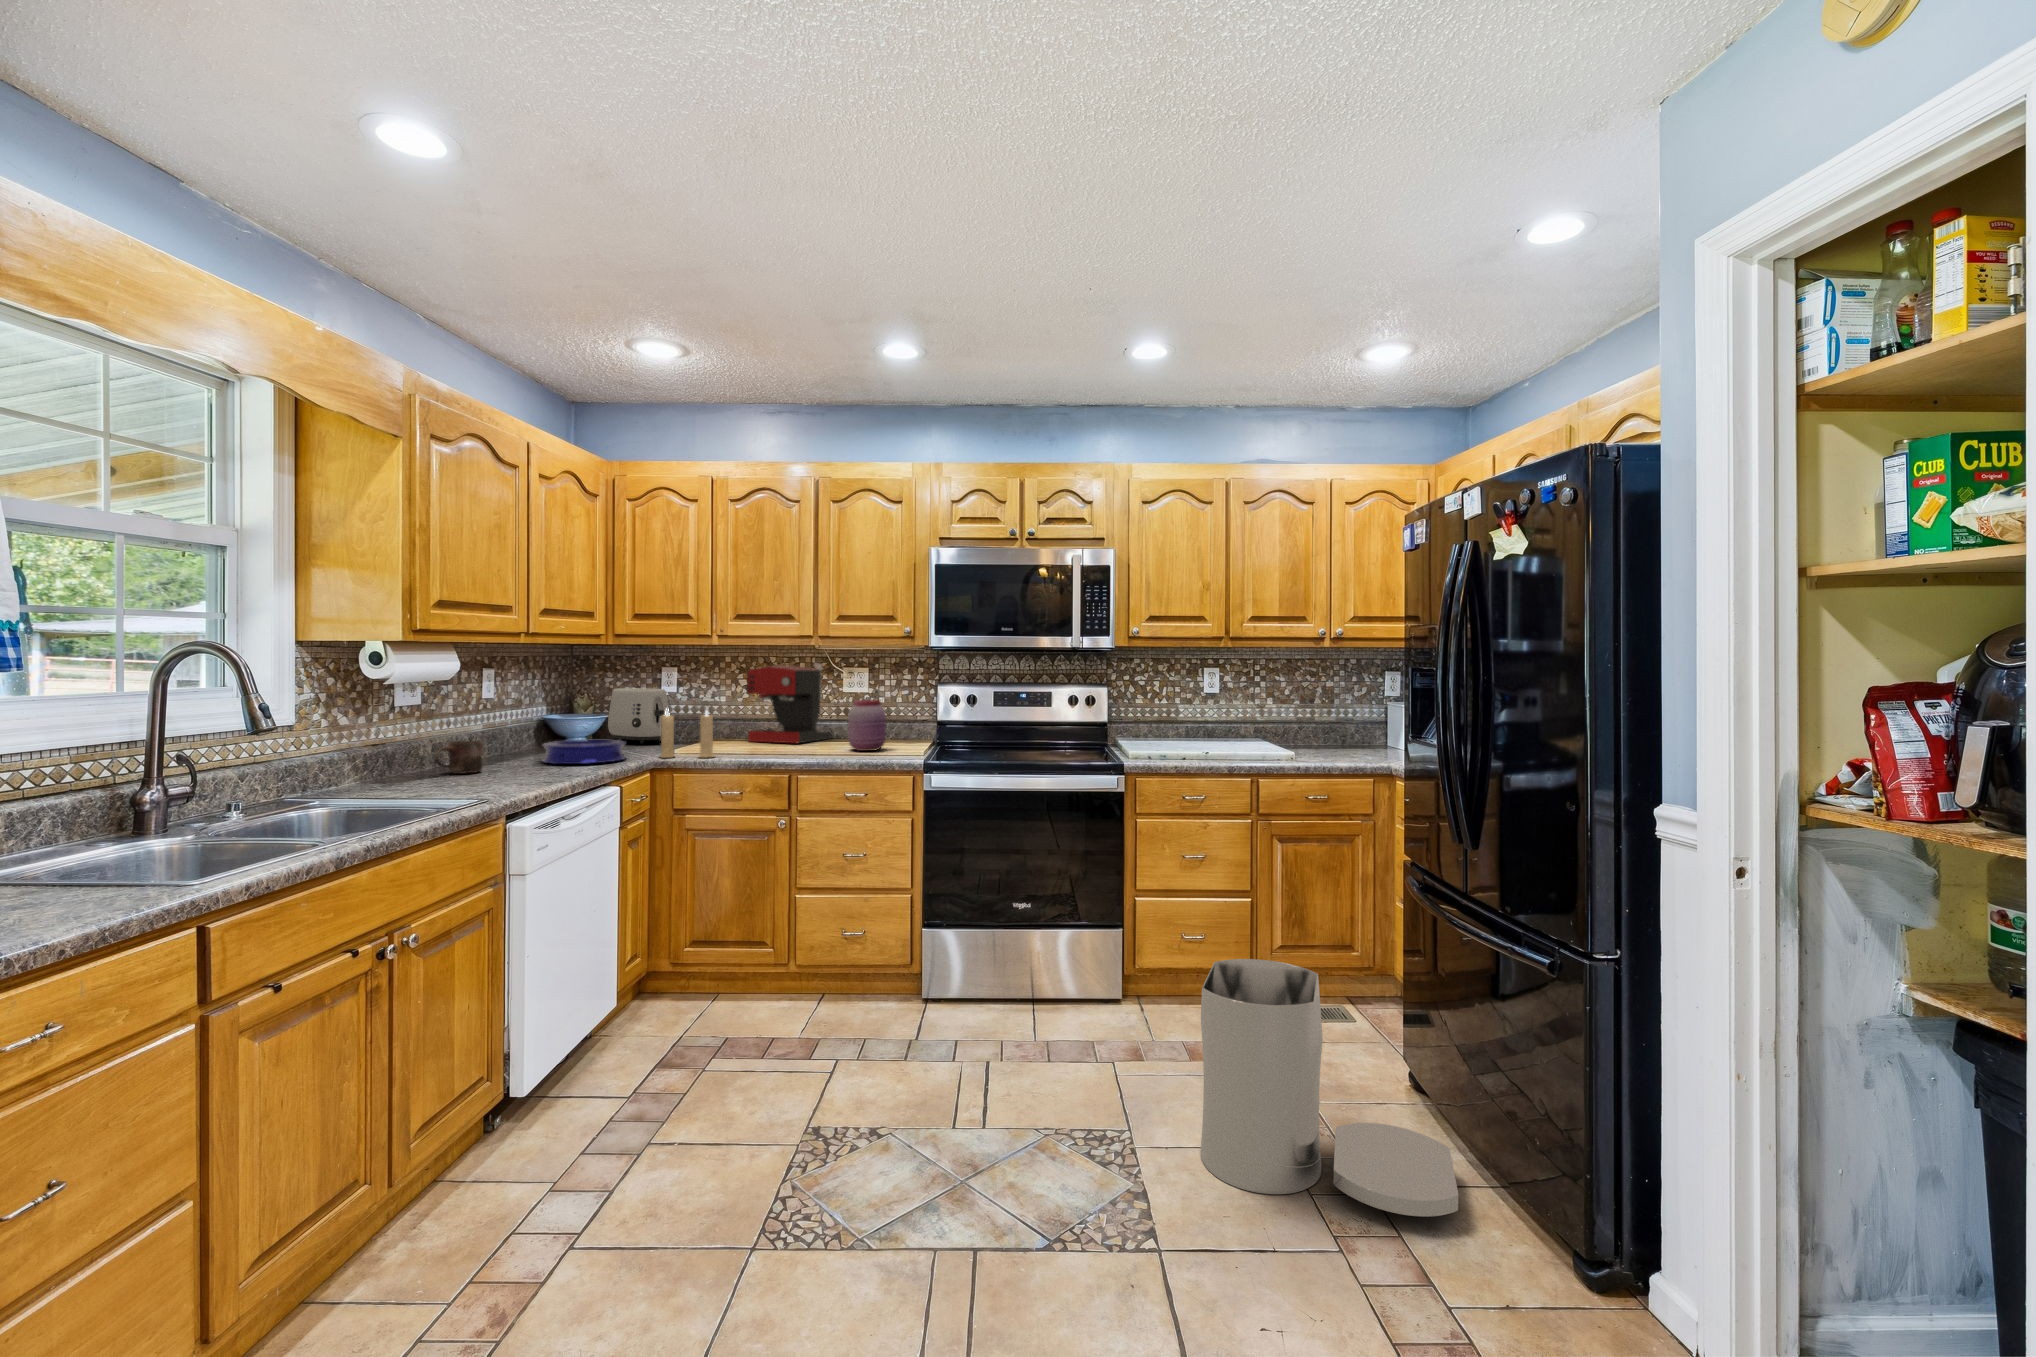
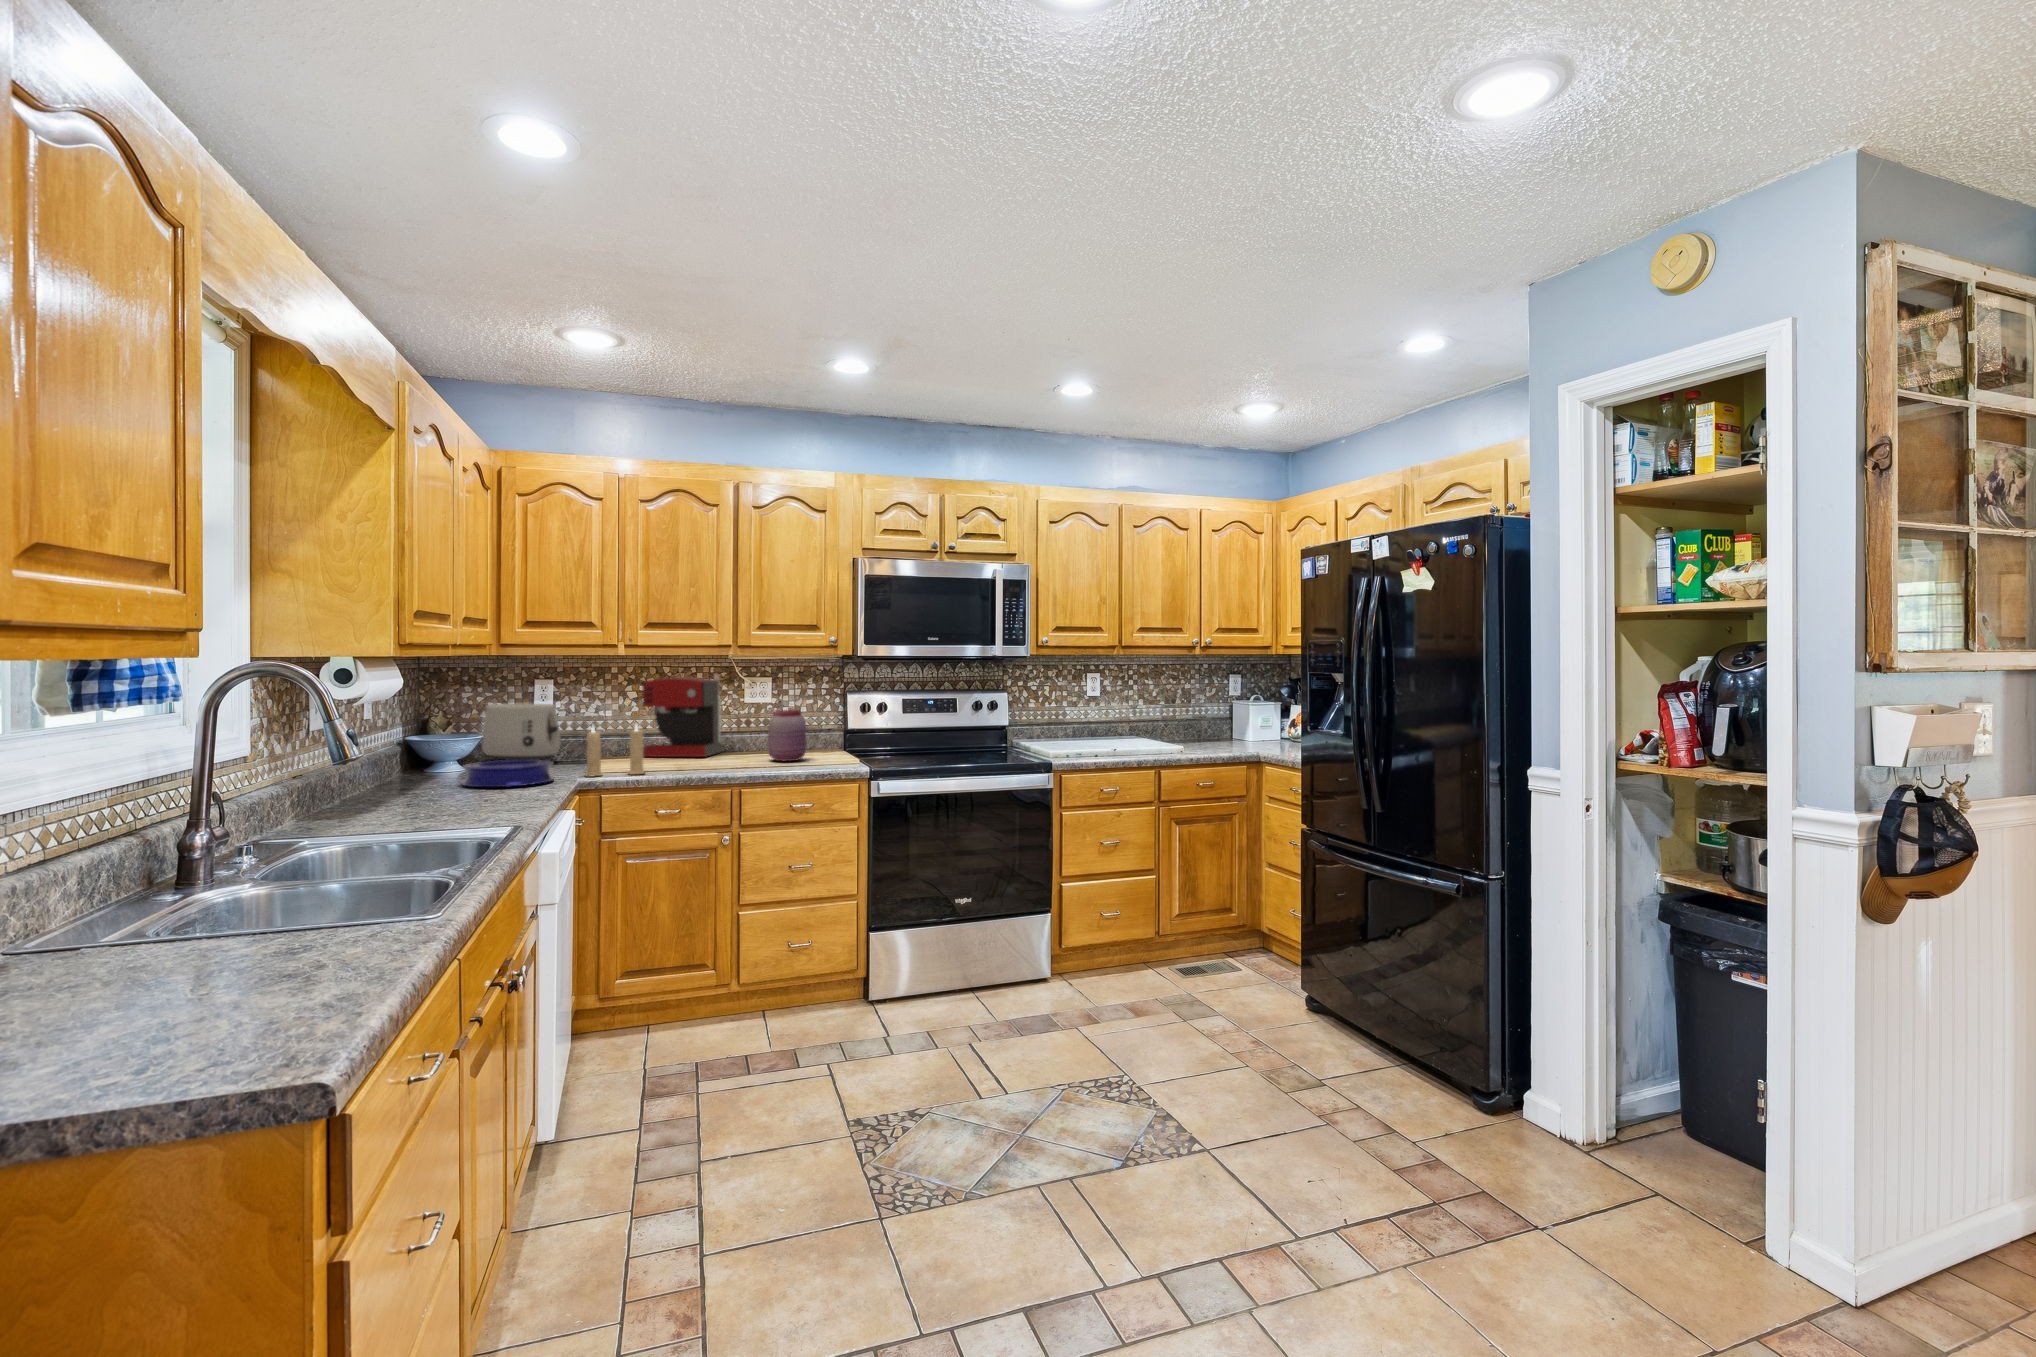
mug: present [434,741,483,774] -> none [373,766,419,802]
trash can: present [1201,959,1458,1216] -> none [1189,917,1394,1098]

